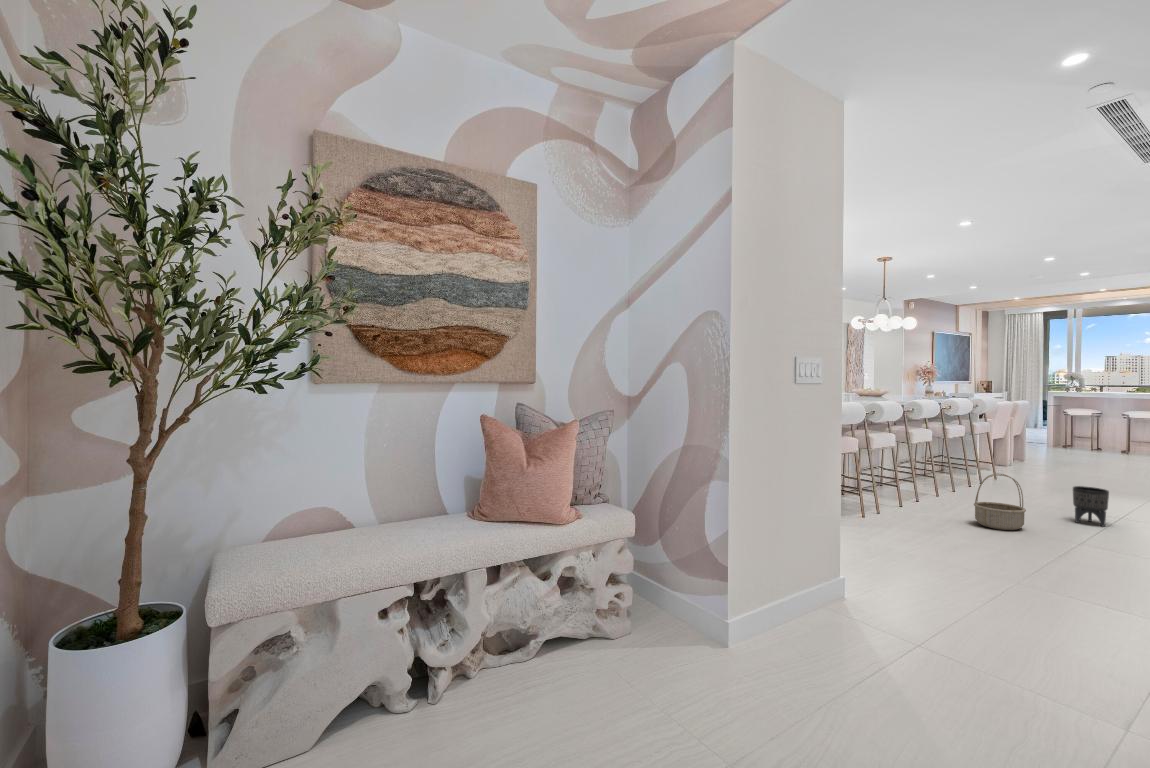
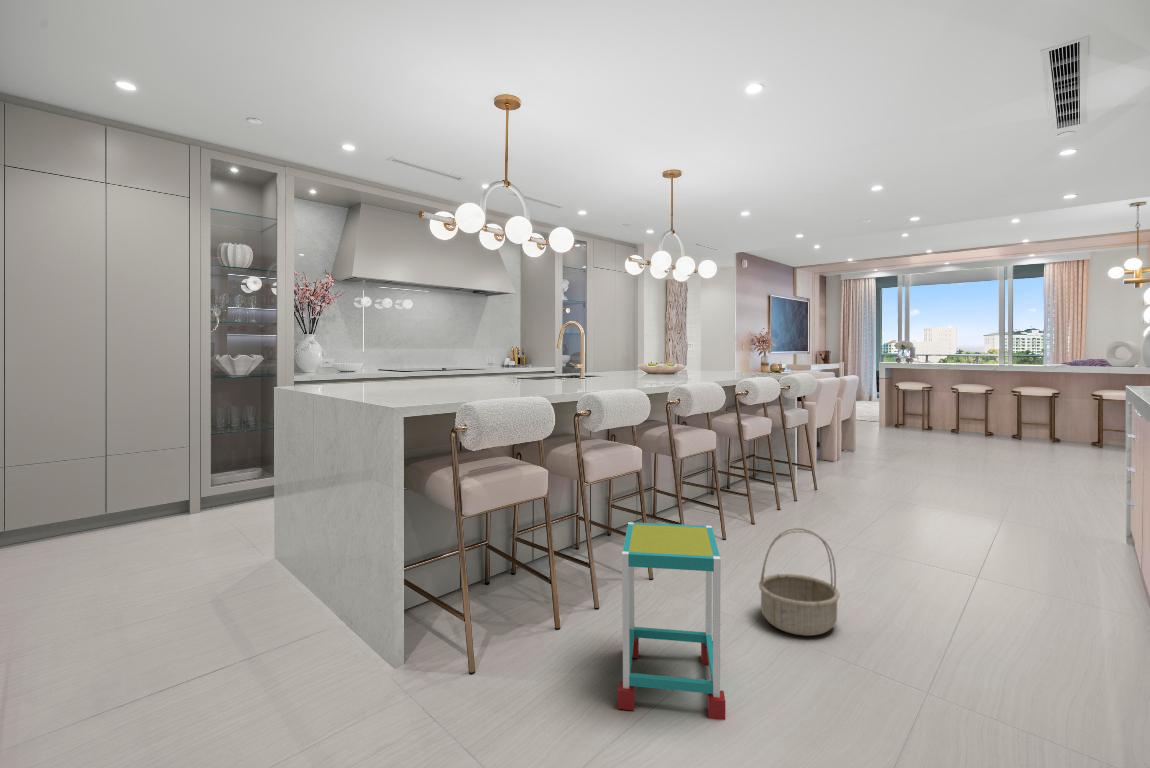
side table: none [900,461,969,546] -> present [618,522,726,720]
planter: present [1073,486,1109,527] -> none [911,530,965,604]

